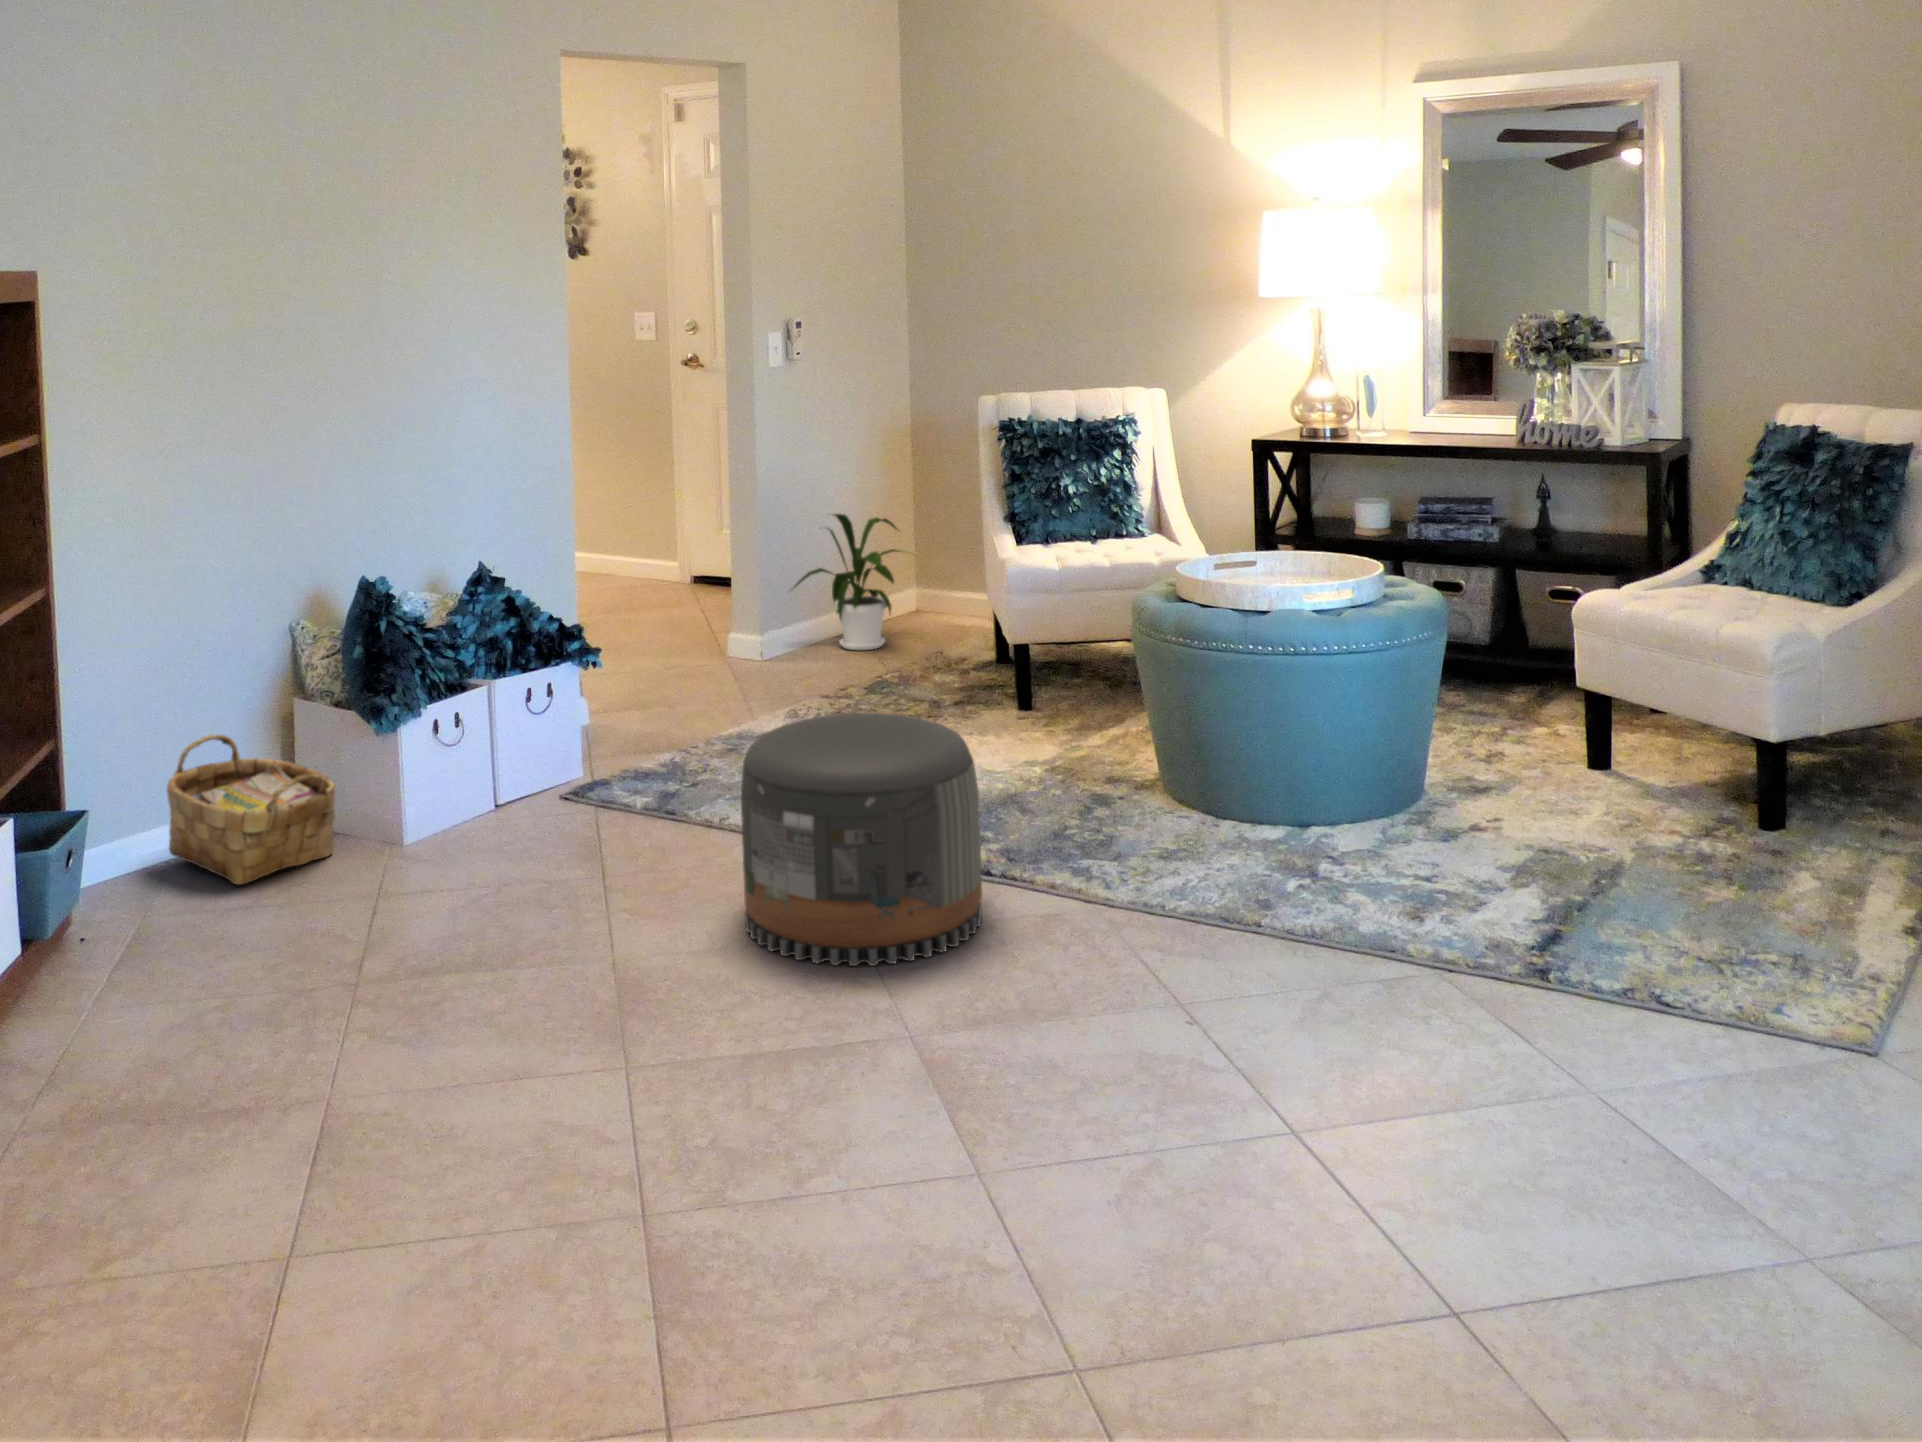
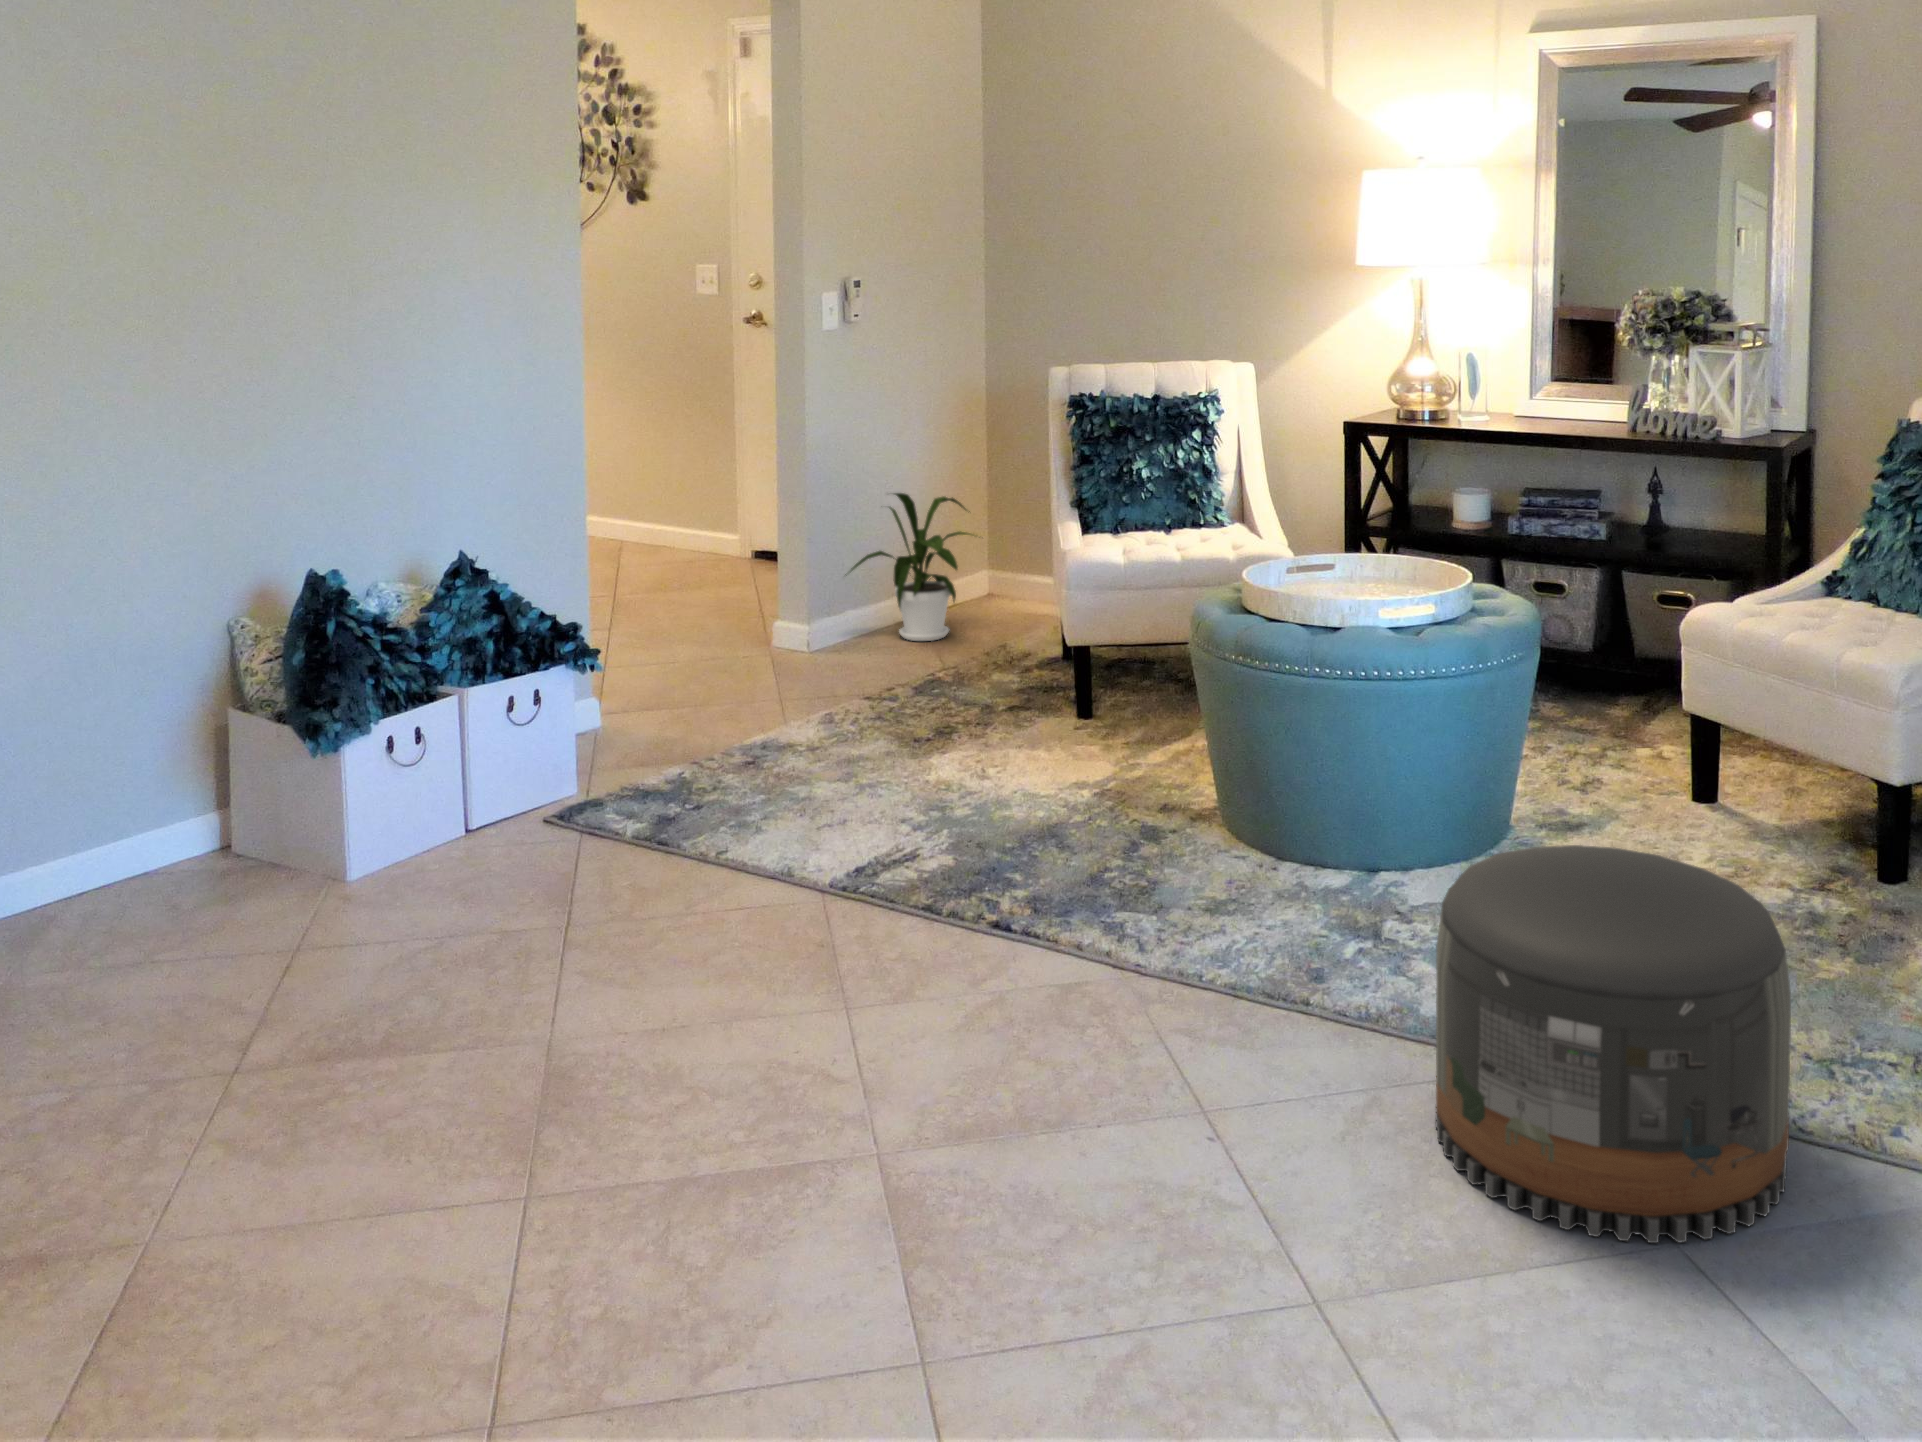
pouf: present [741,713,982,966] -> present [1436,845,1791,1243]
woven basket: present [167,734,335,885] -> none [57,753,261,936]

